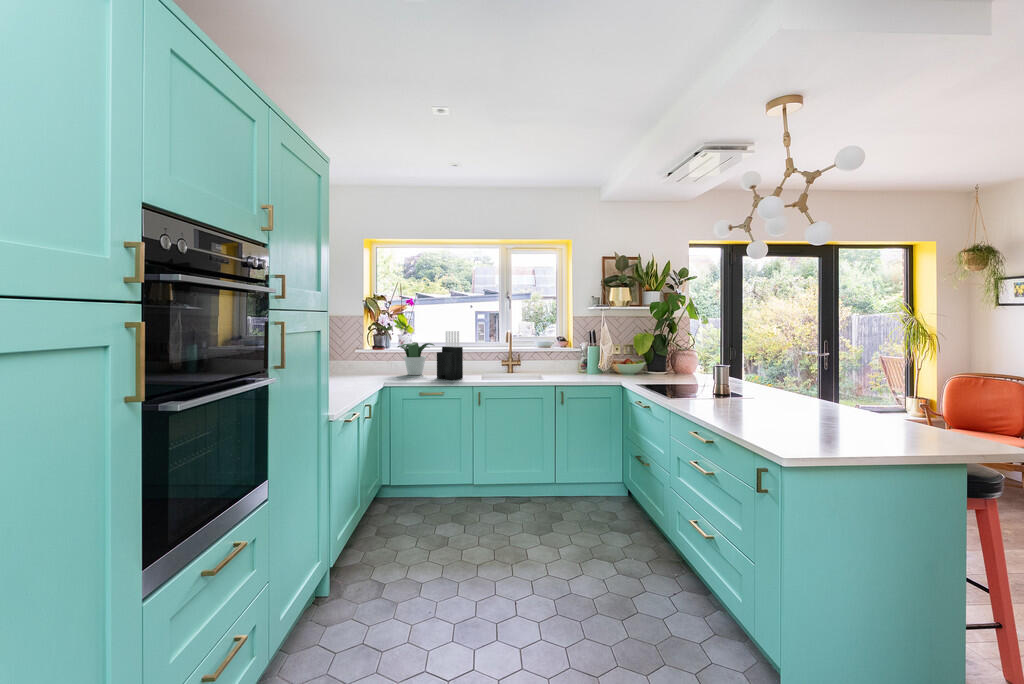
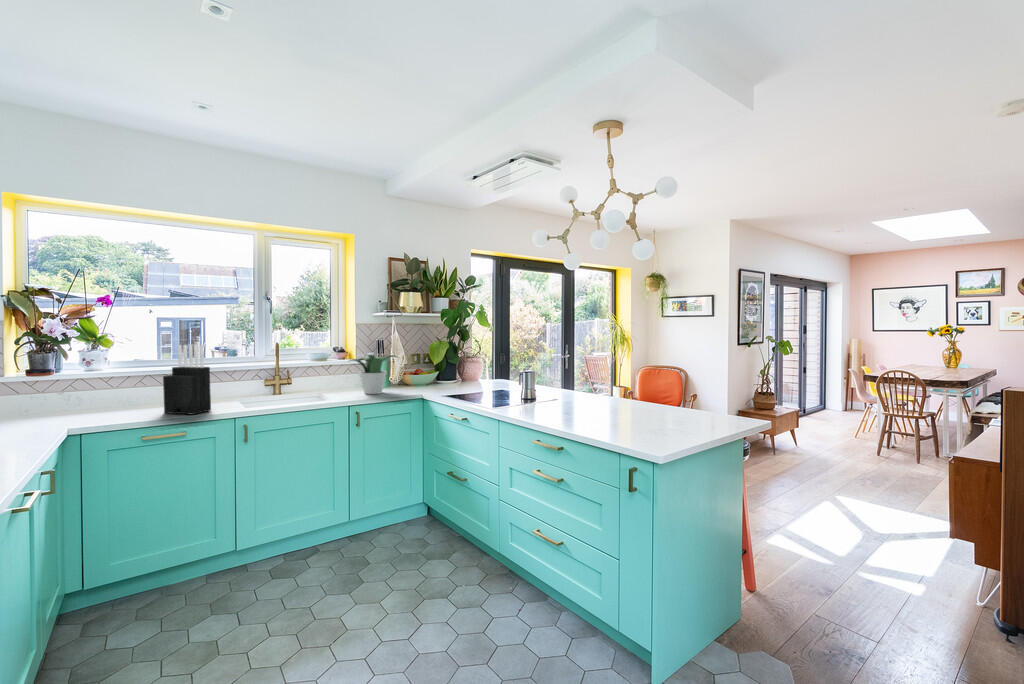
potted plant: present [398,342,434,375] -> present [350,355,397,394]

